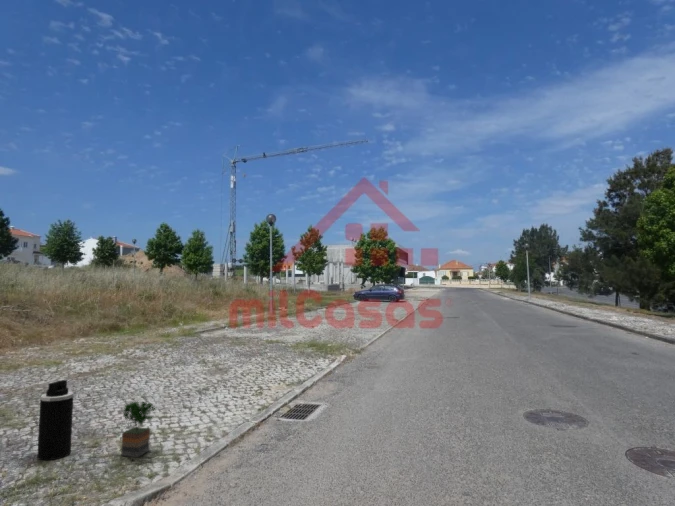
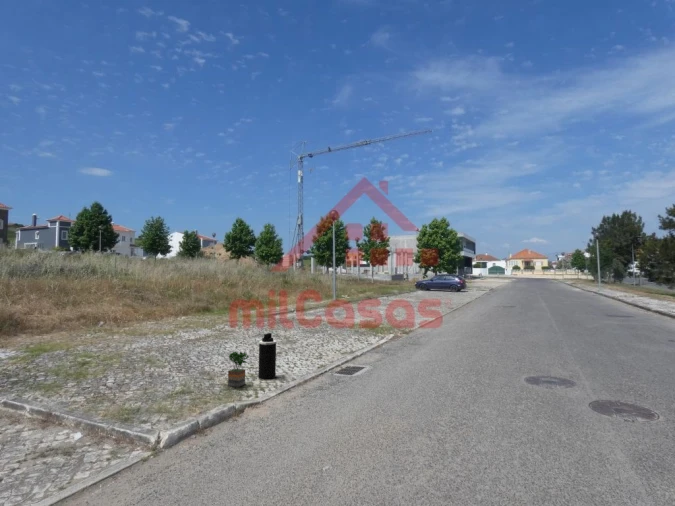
trash can: present [37,380,73,460] -> present [258,333,276,379]

